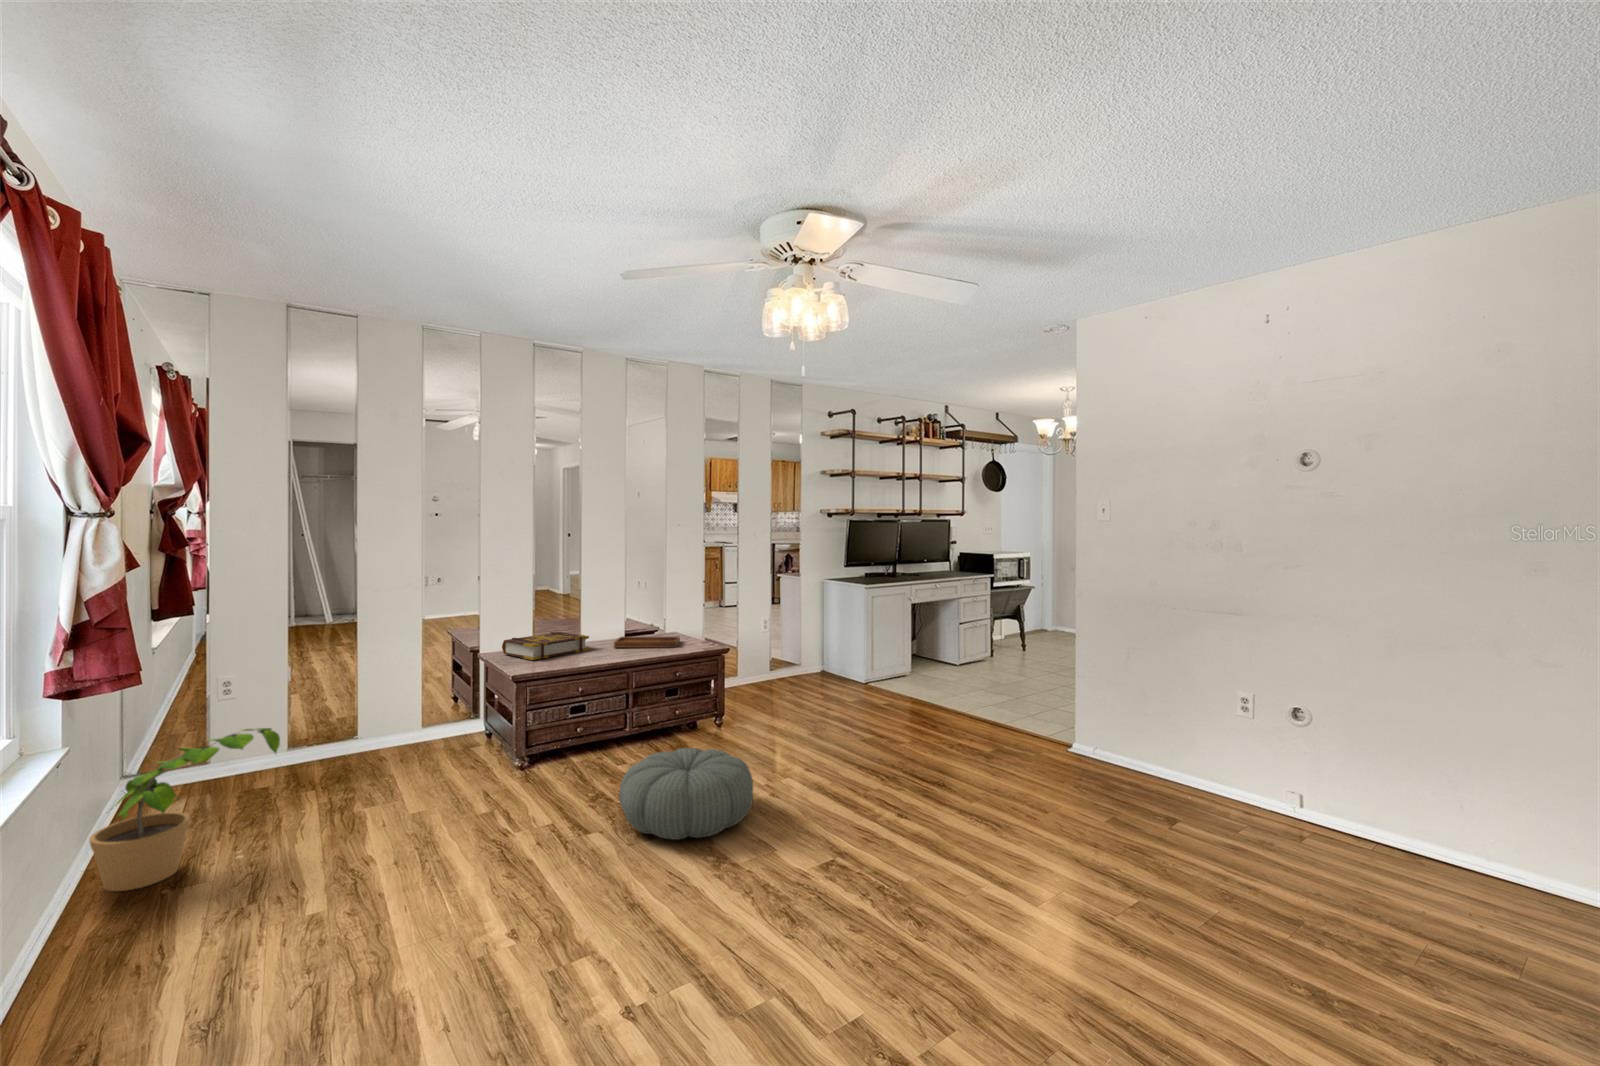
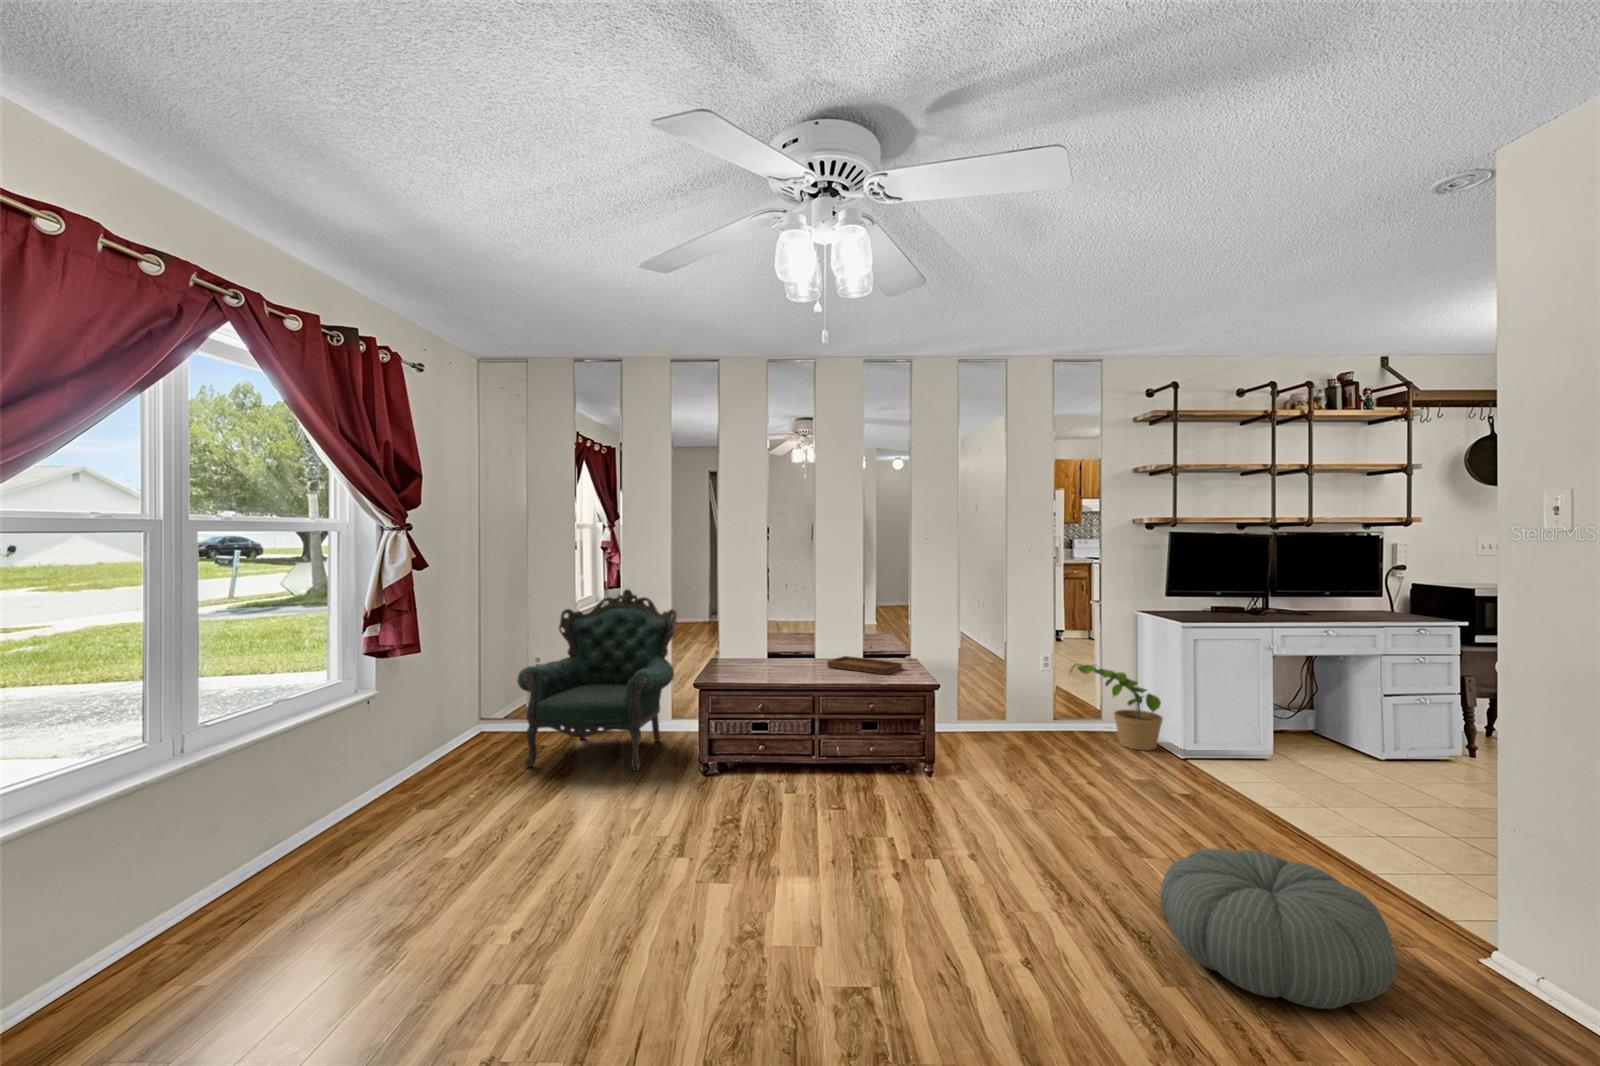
armchair: none [270,587,464,804] -> present [517,589,677,771]
book: present [502,632,589,660] -> none [728,644,804,670]
potted plant: present [90,728,280,891] -> present [1070,664,1163,750]
pouf: present [619,748,753,840] -> present [1160,849,1396,1009]

